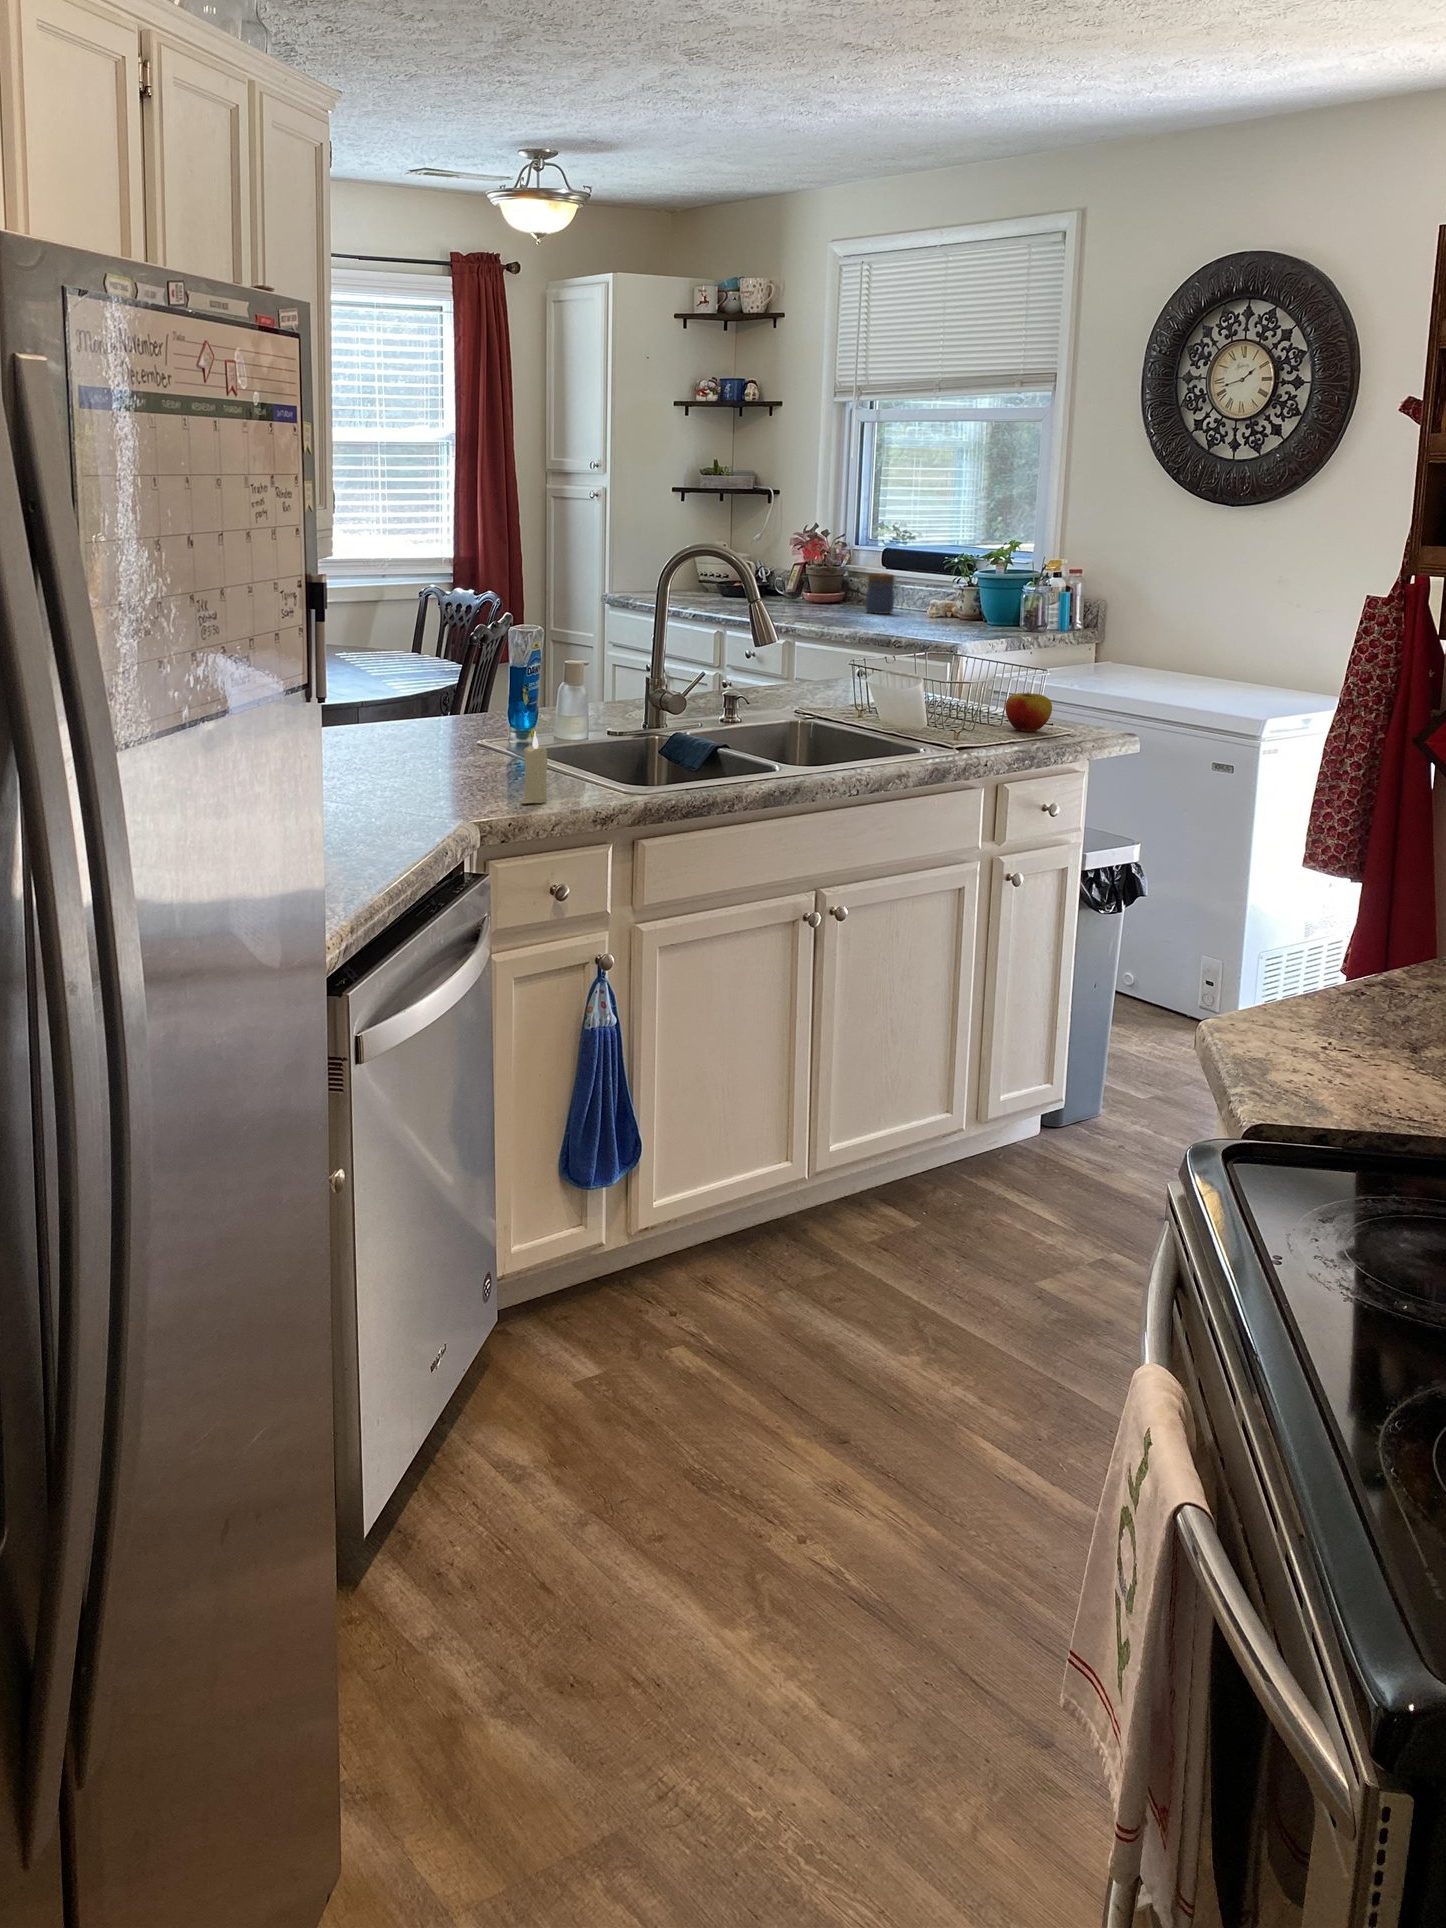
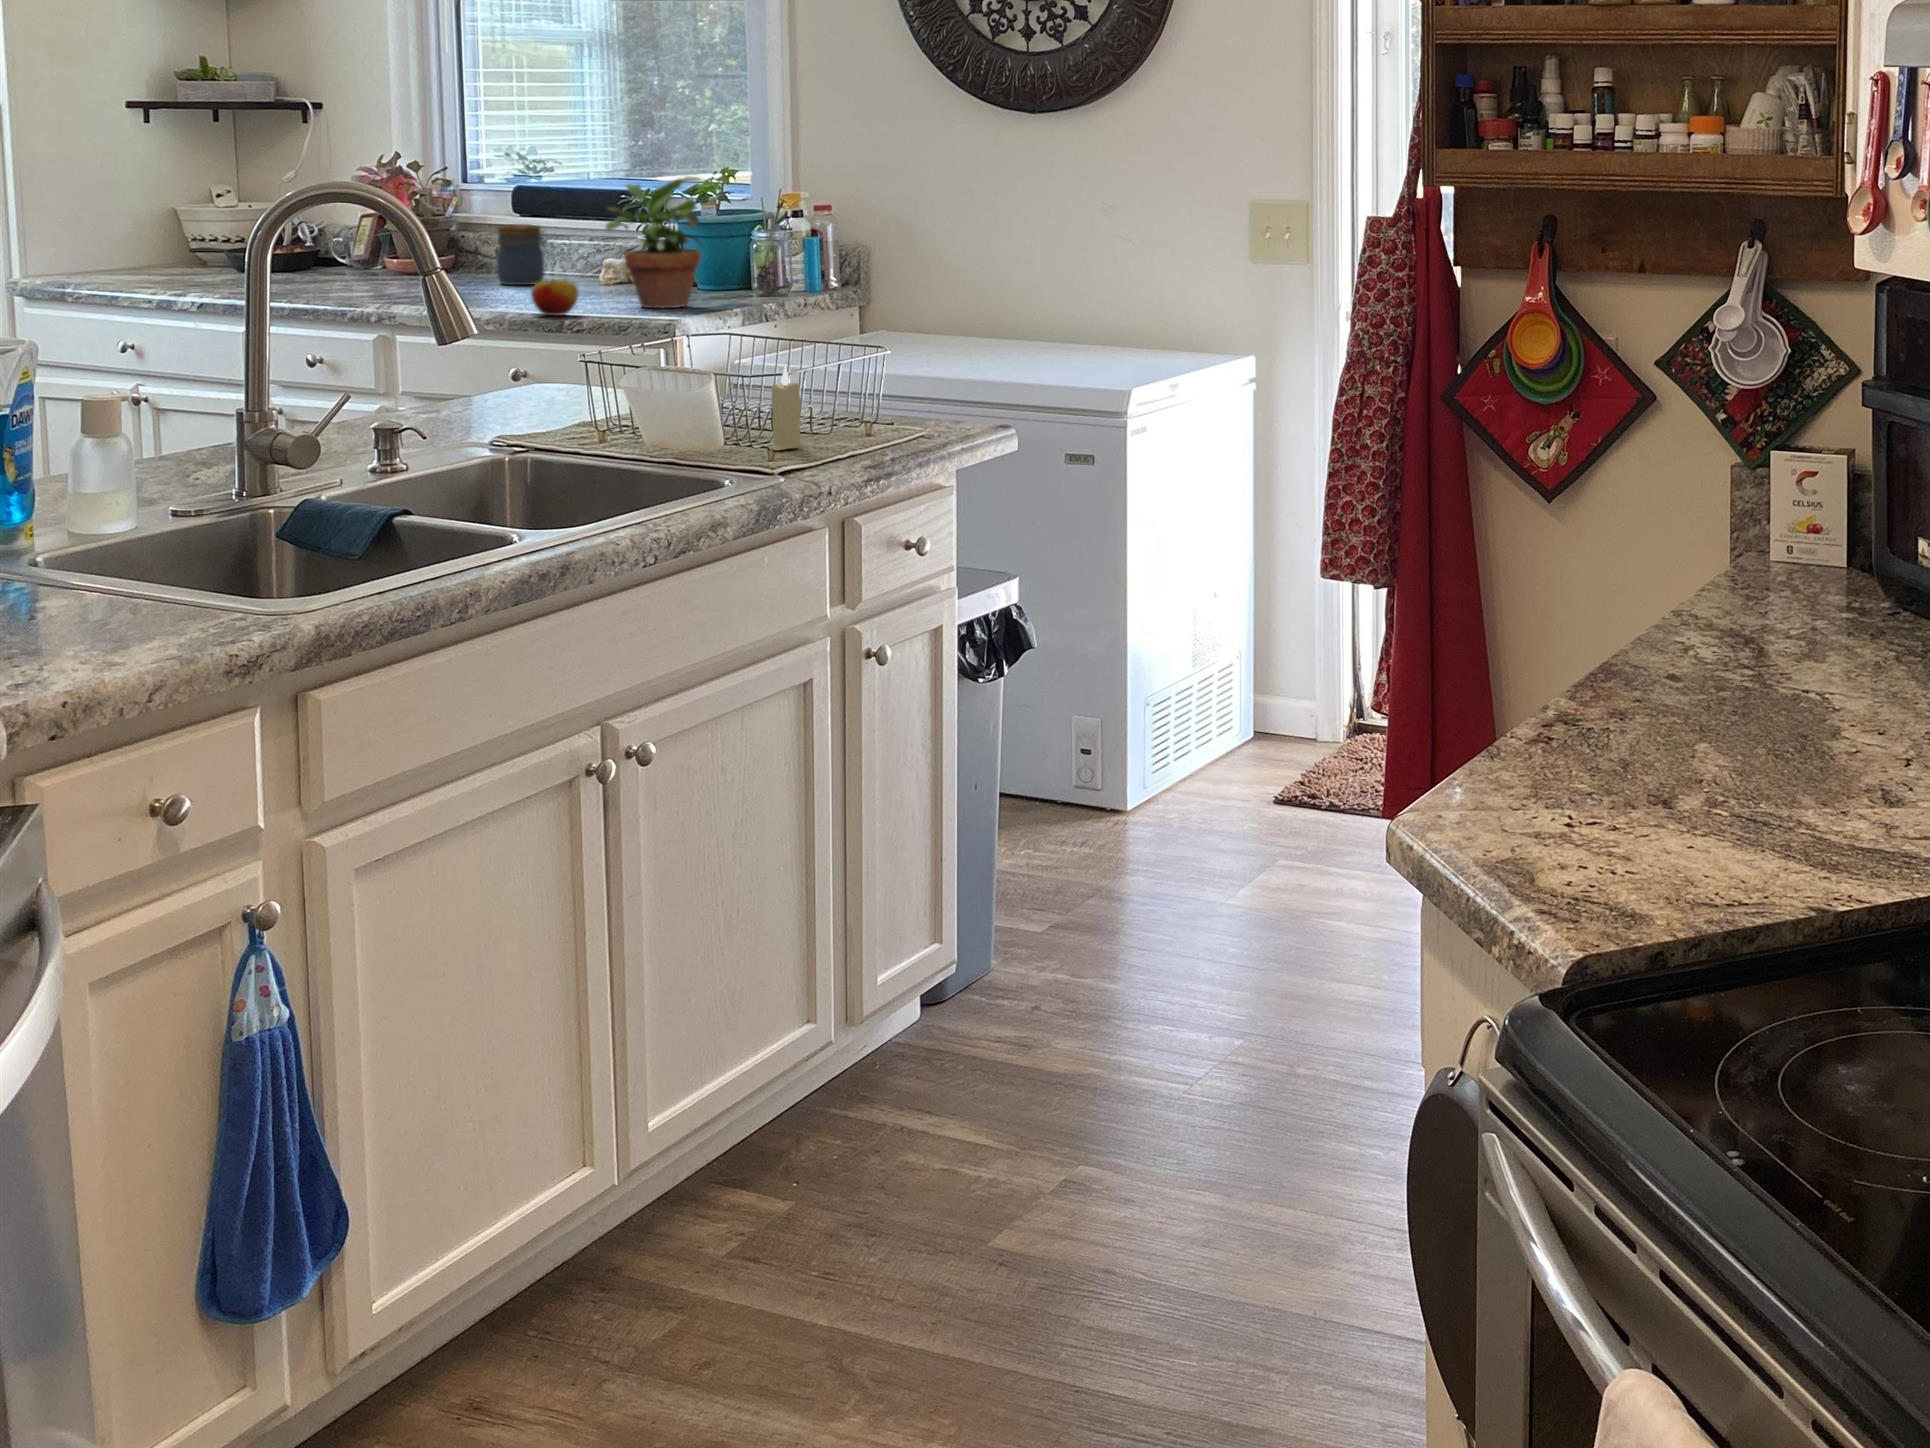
potted plant: none [924,545,991,635] -> present [606,177,701,308]
apple: present [1005,692,1052,732] -> present [531,280,579,316]
candle: present [521,731,547,803] -> present [771,364,801,450]

